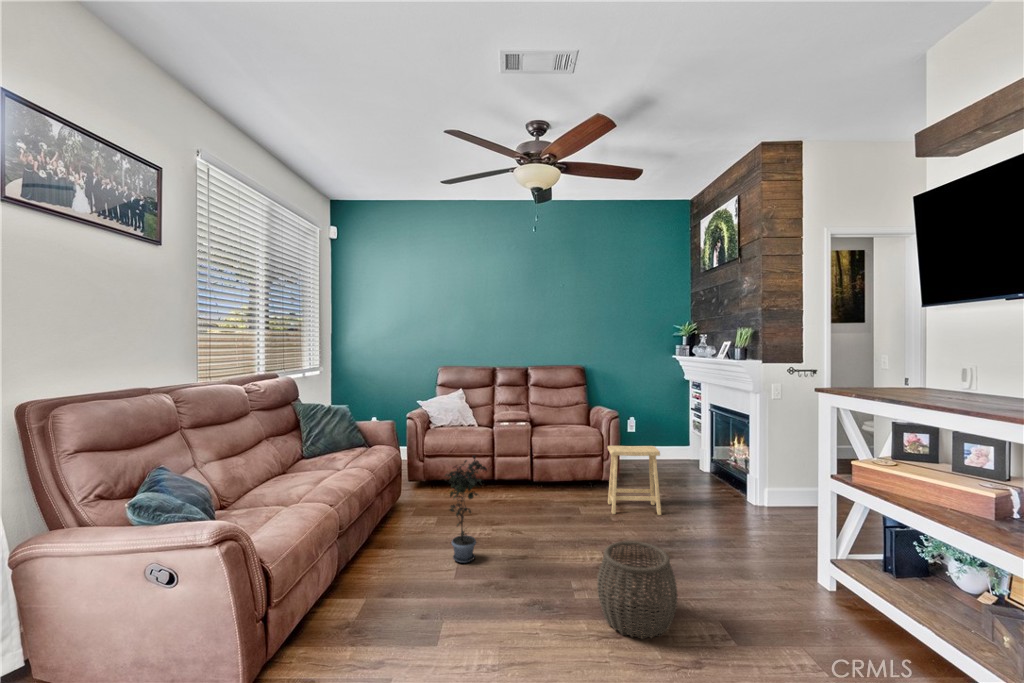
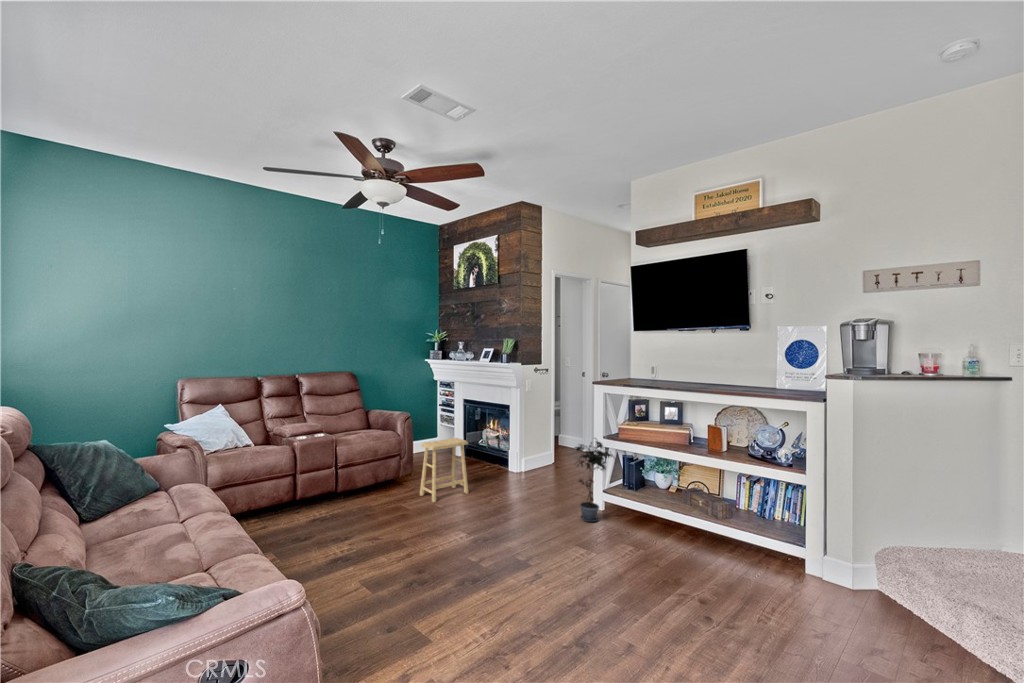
potted plant: present [445,456,487,563] -> present [575,438,613,522]
woven basket: present [597,541,678,639] -> none [510,504,569,573]

